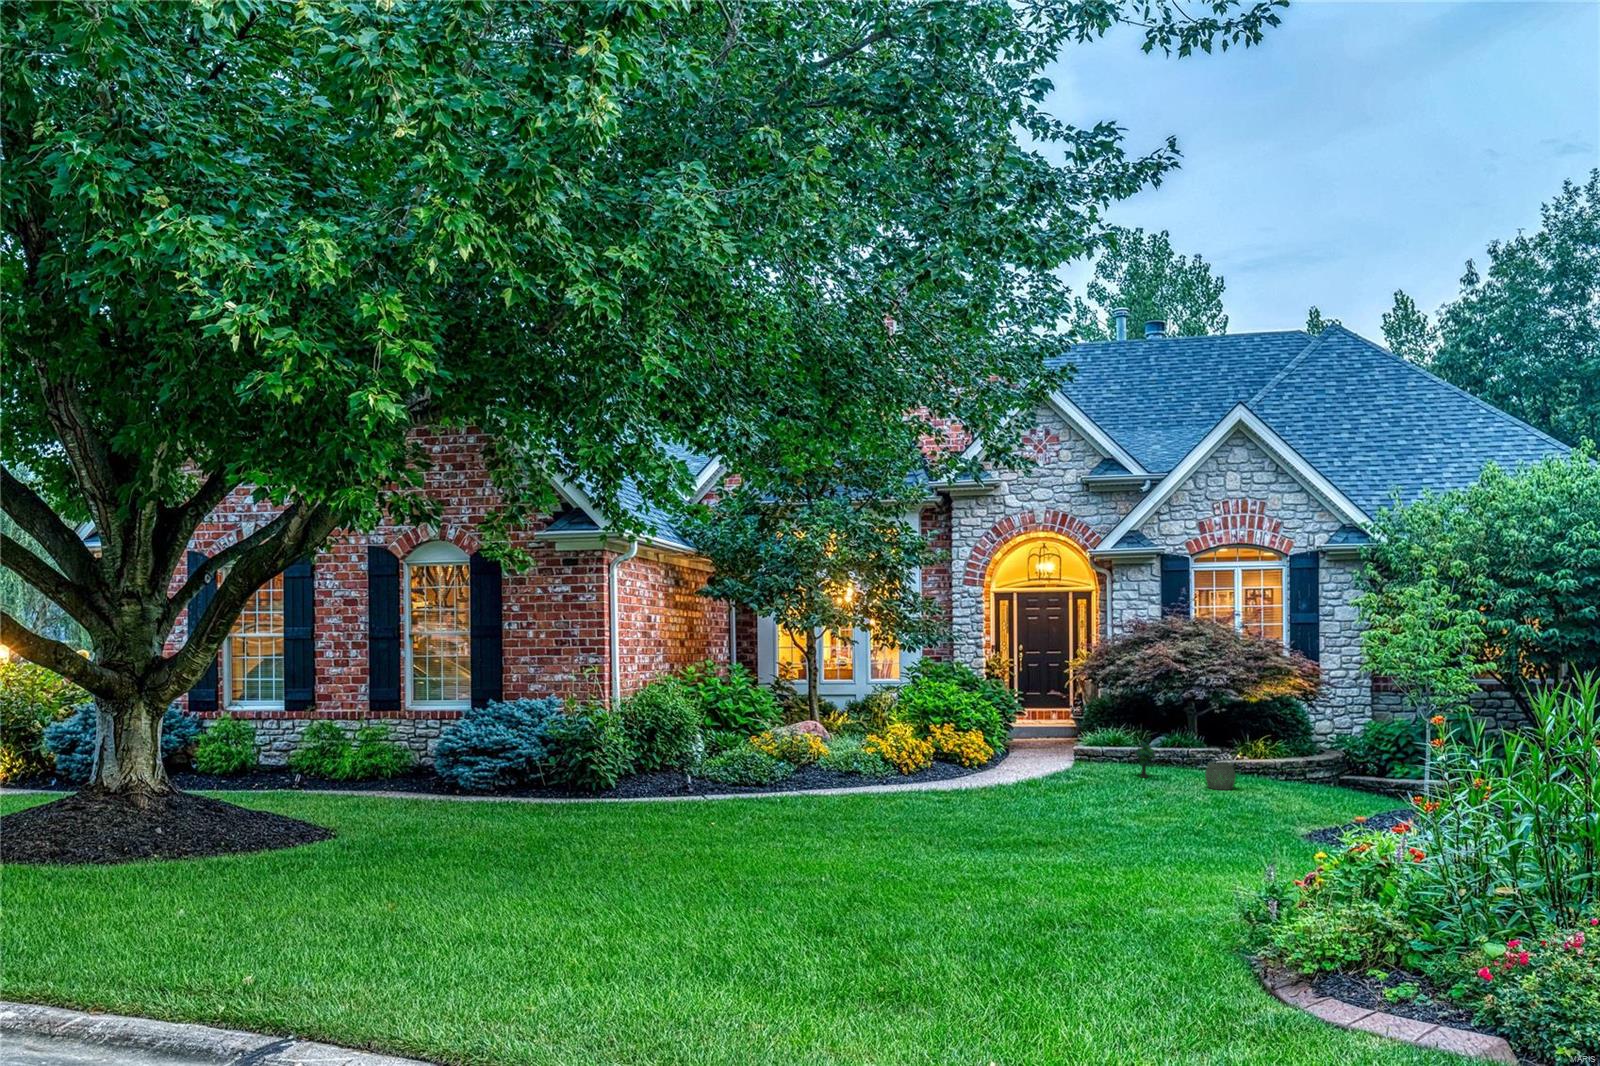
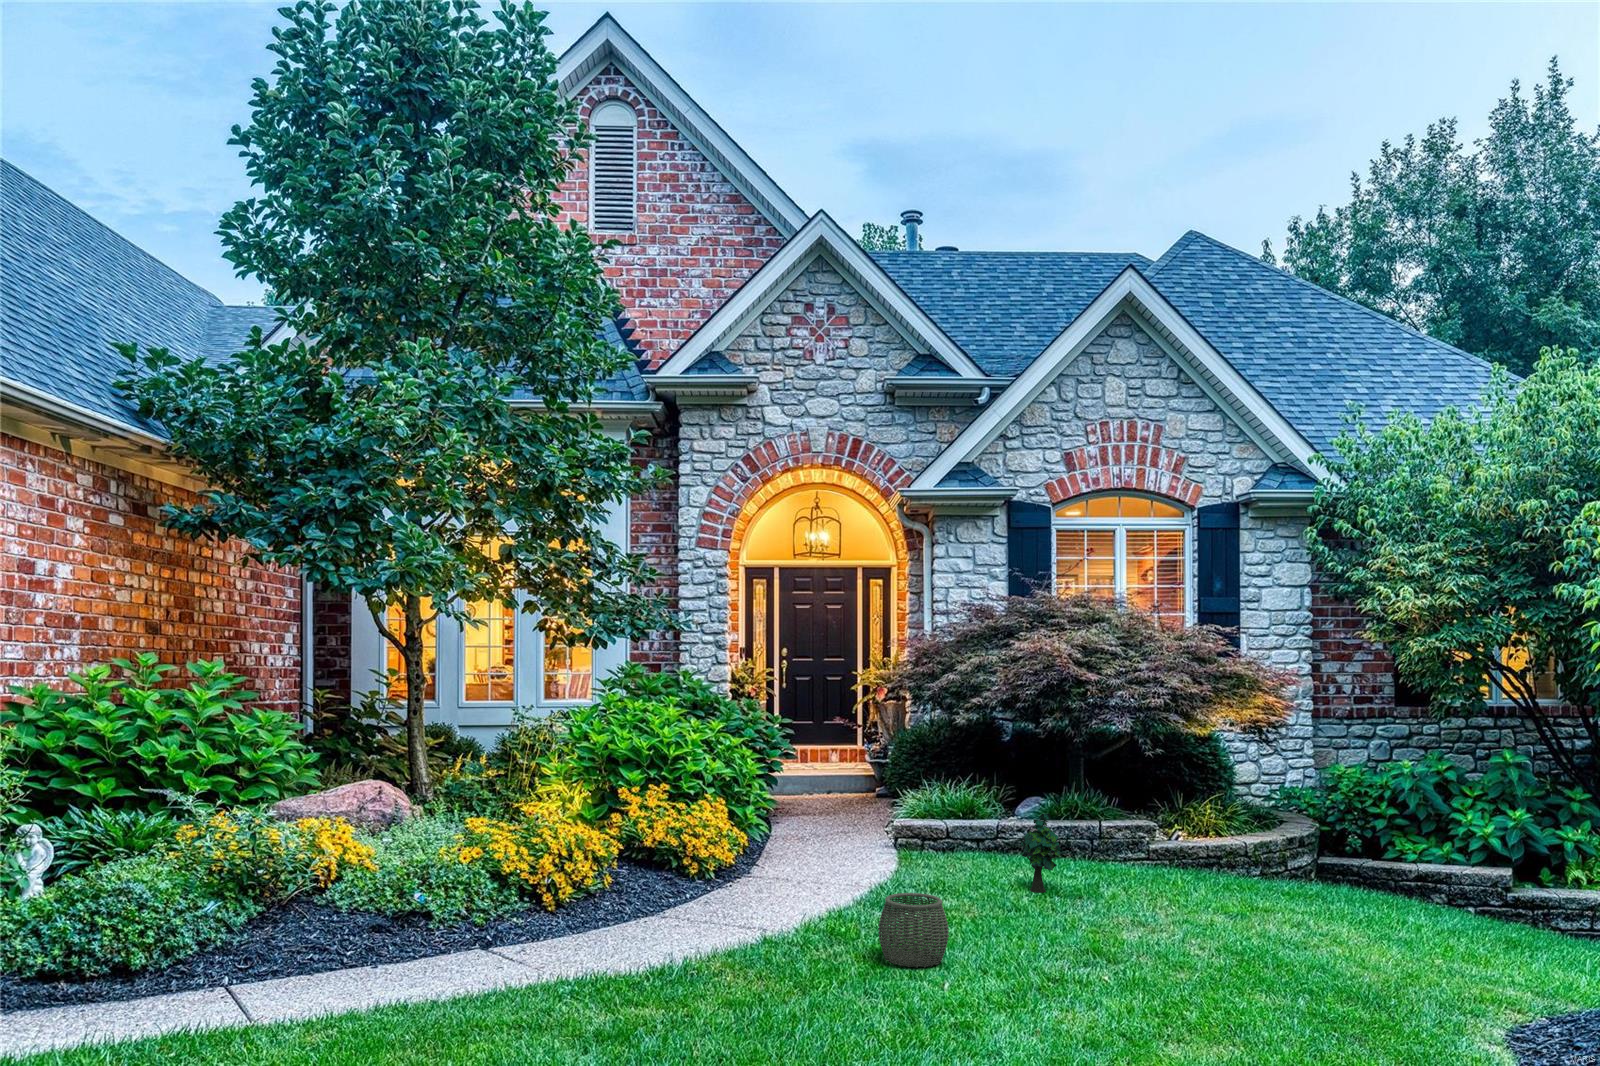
woven basket: present [1205,762,1236,790] -> present [878,893,949,968]

